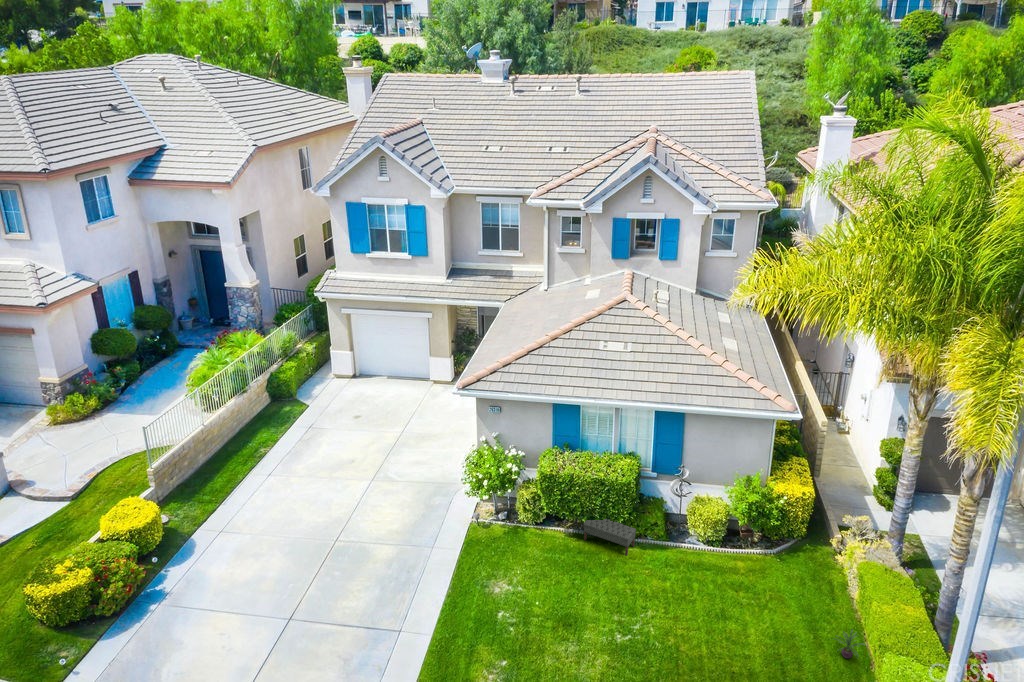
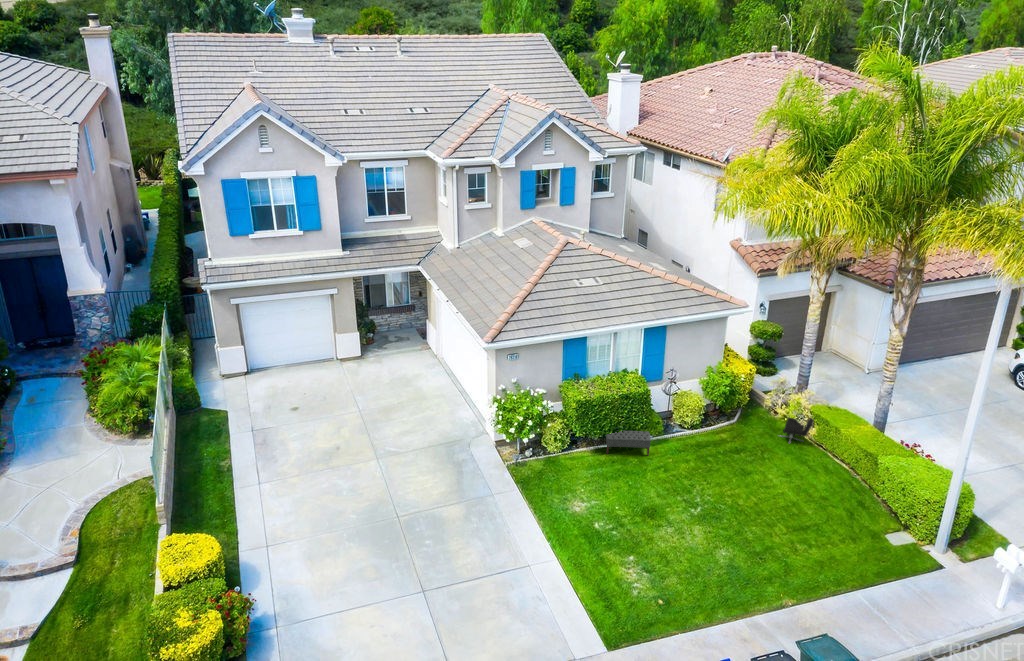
lounge chair: none [805,559,853,595] -> present [780,417,814,444]
decorative plant: present [837,629,865,658] -> none [831,454,856,477]

